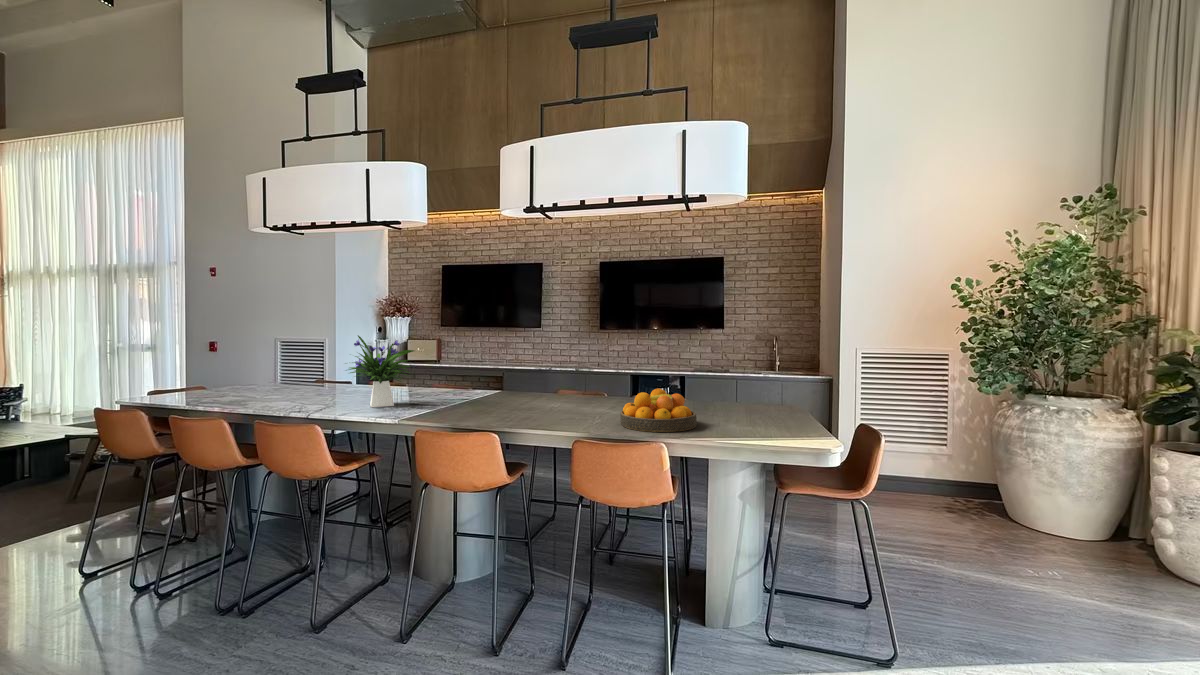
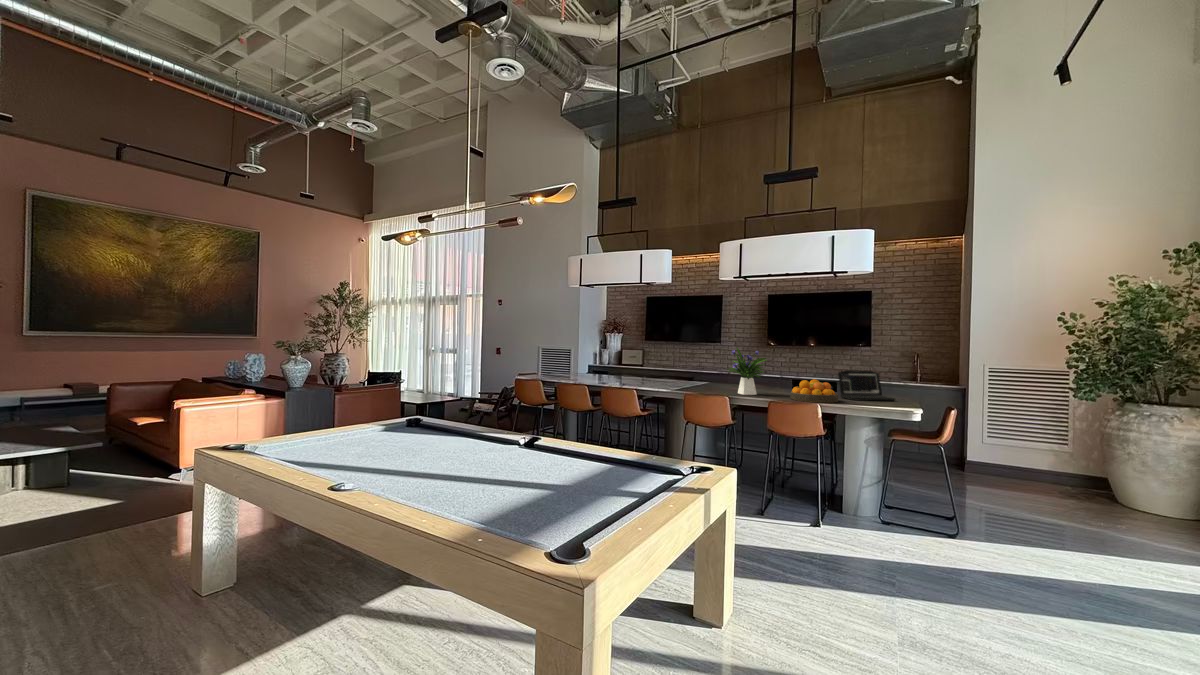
flower arrangement: present [349,335,414,407] -> present [730,347,767,395]
laptop: none [693,368,777,419] -> present [838,370,895,401]

